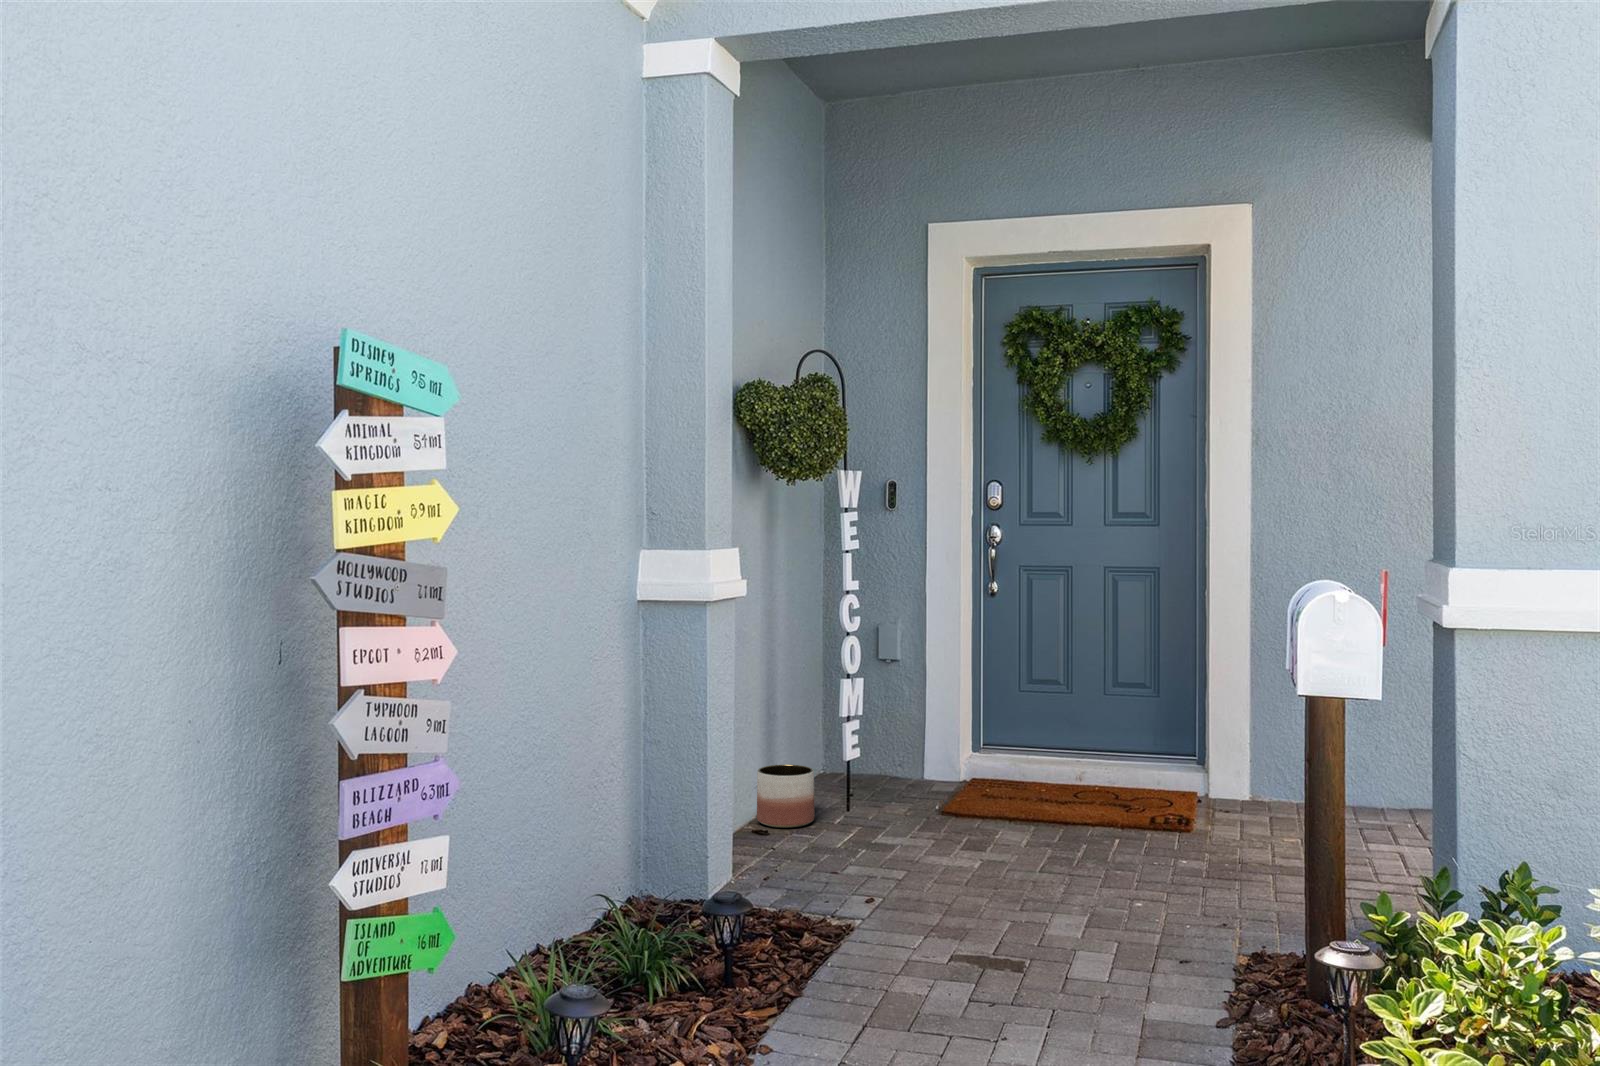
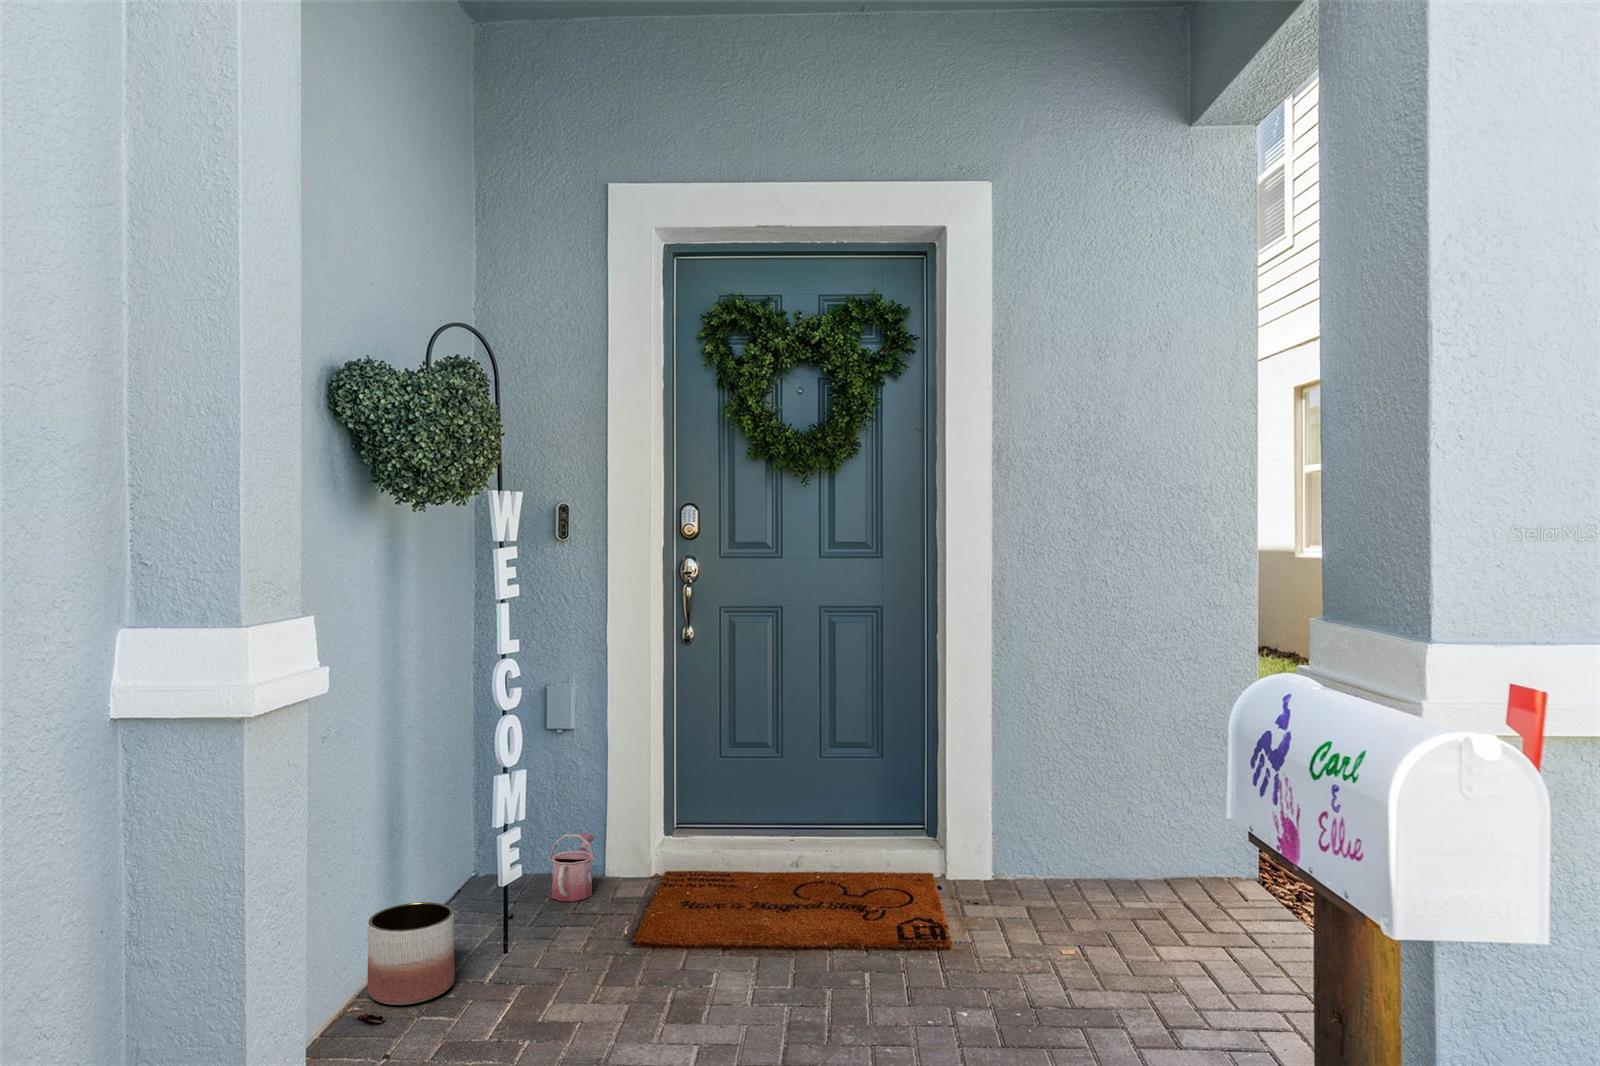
watering can: none [881,738,916,788] -> present [550,833,595,901]

